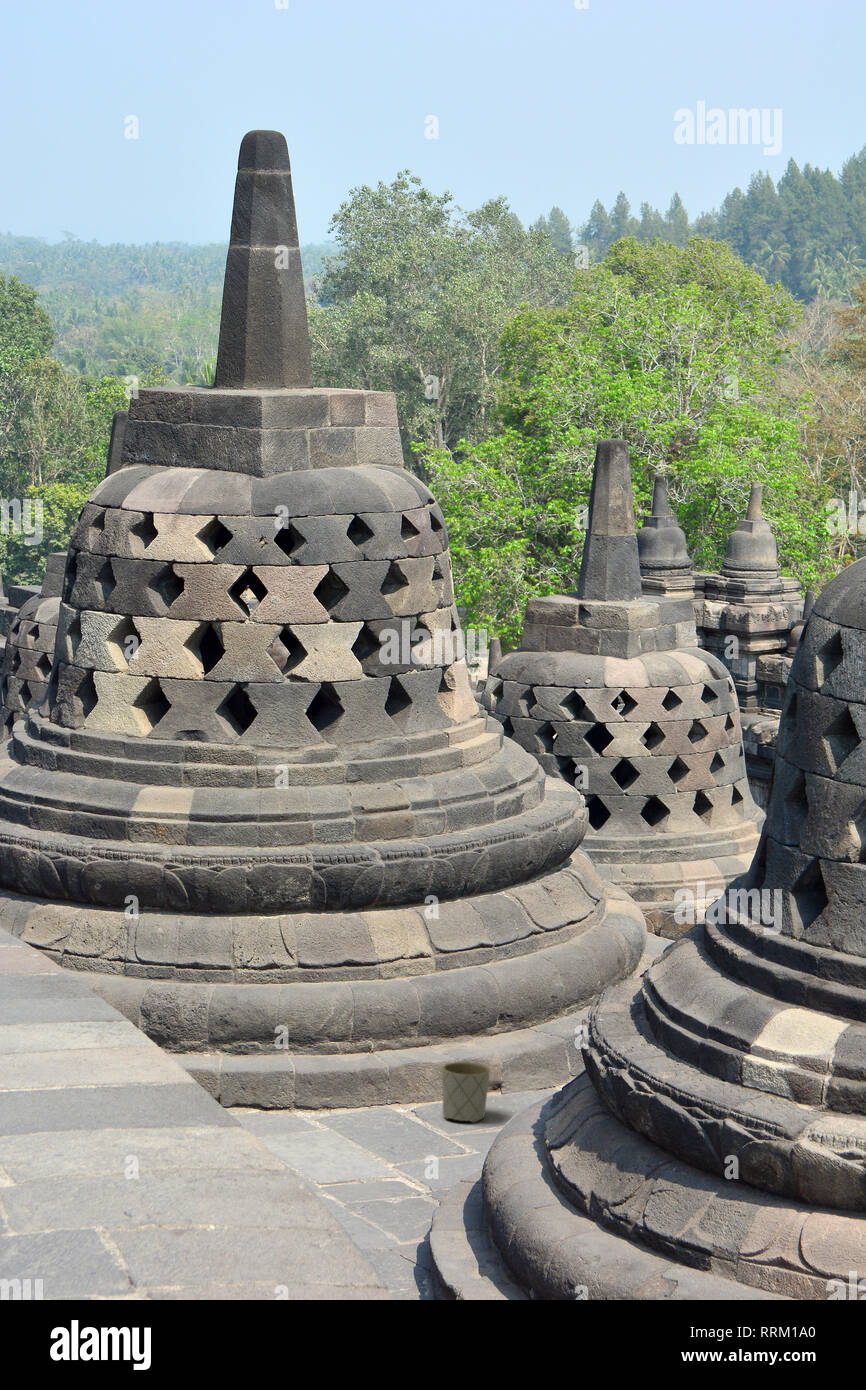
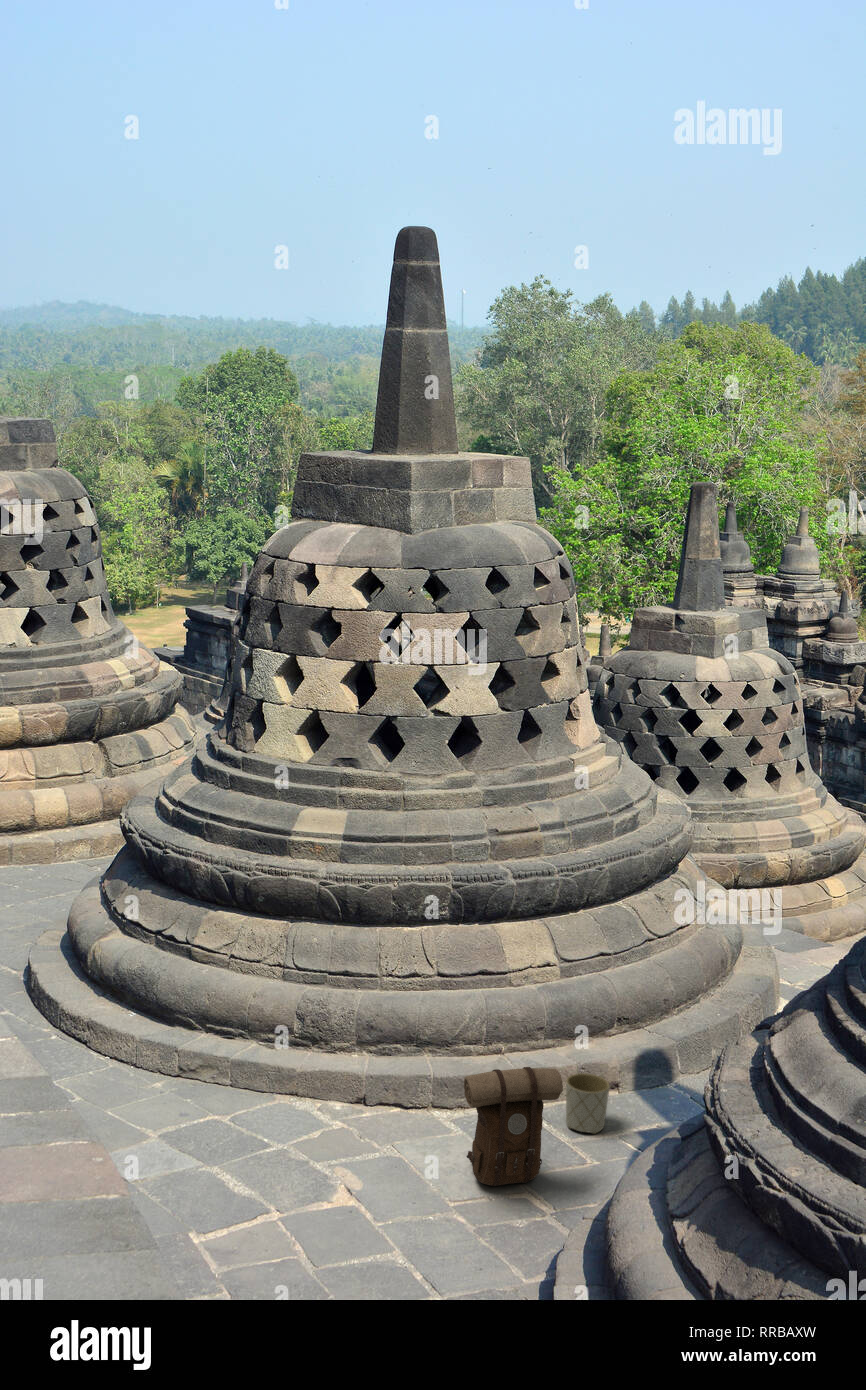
backpack: none [332,1031,437,1160] -> present [464,1067,563,1186]

